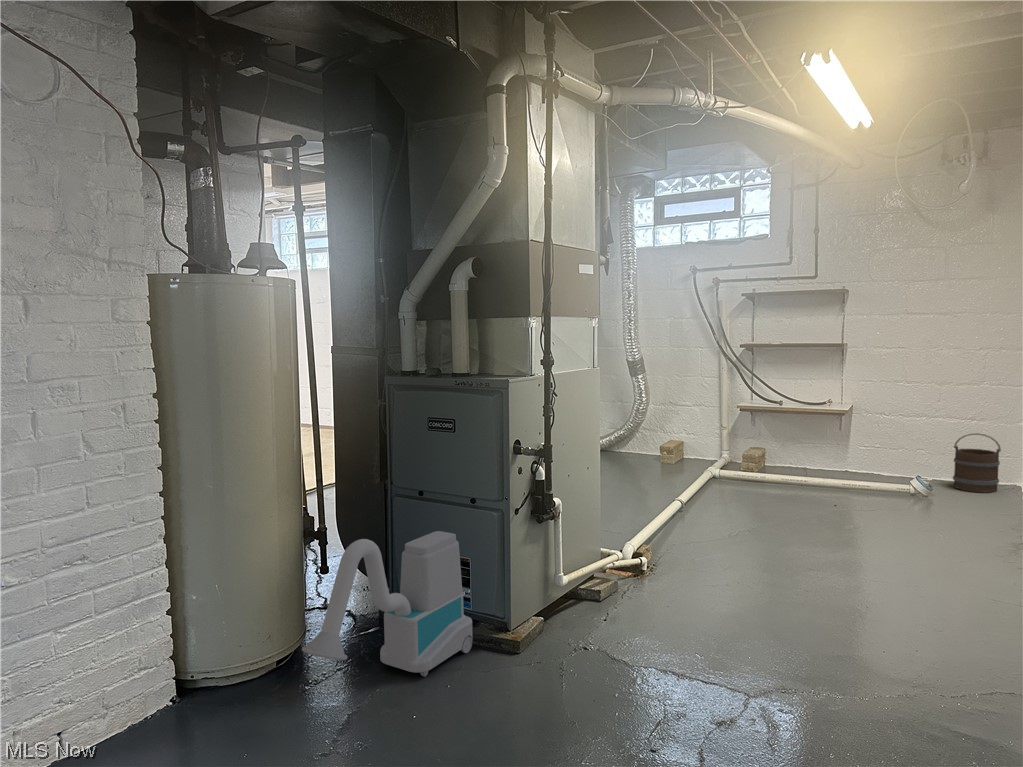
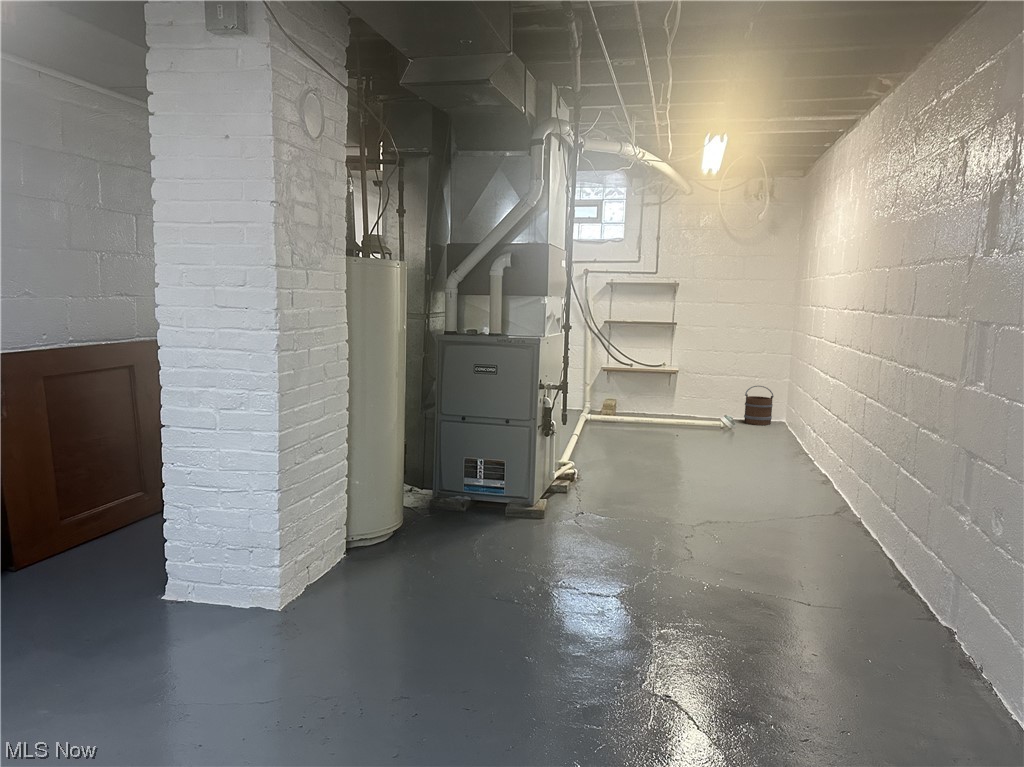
vacuum cleaner: present [302,531,473,677] -> none [442,441,512,535]

